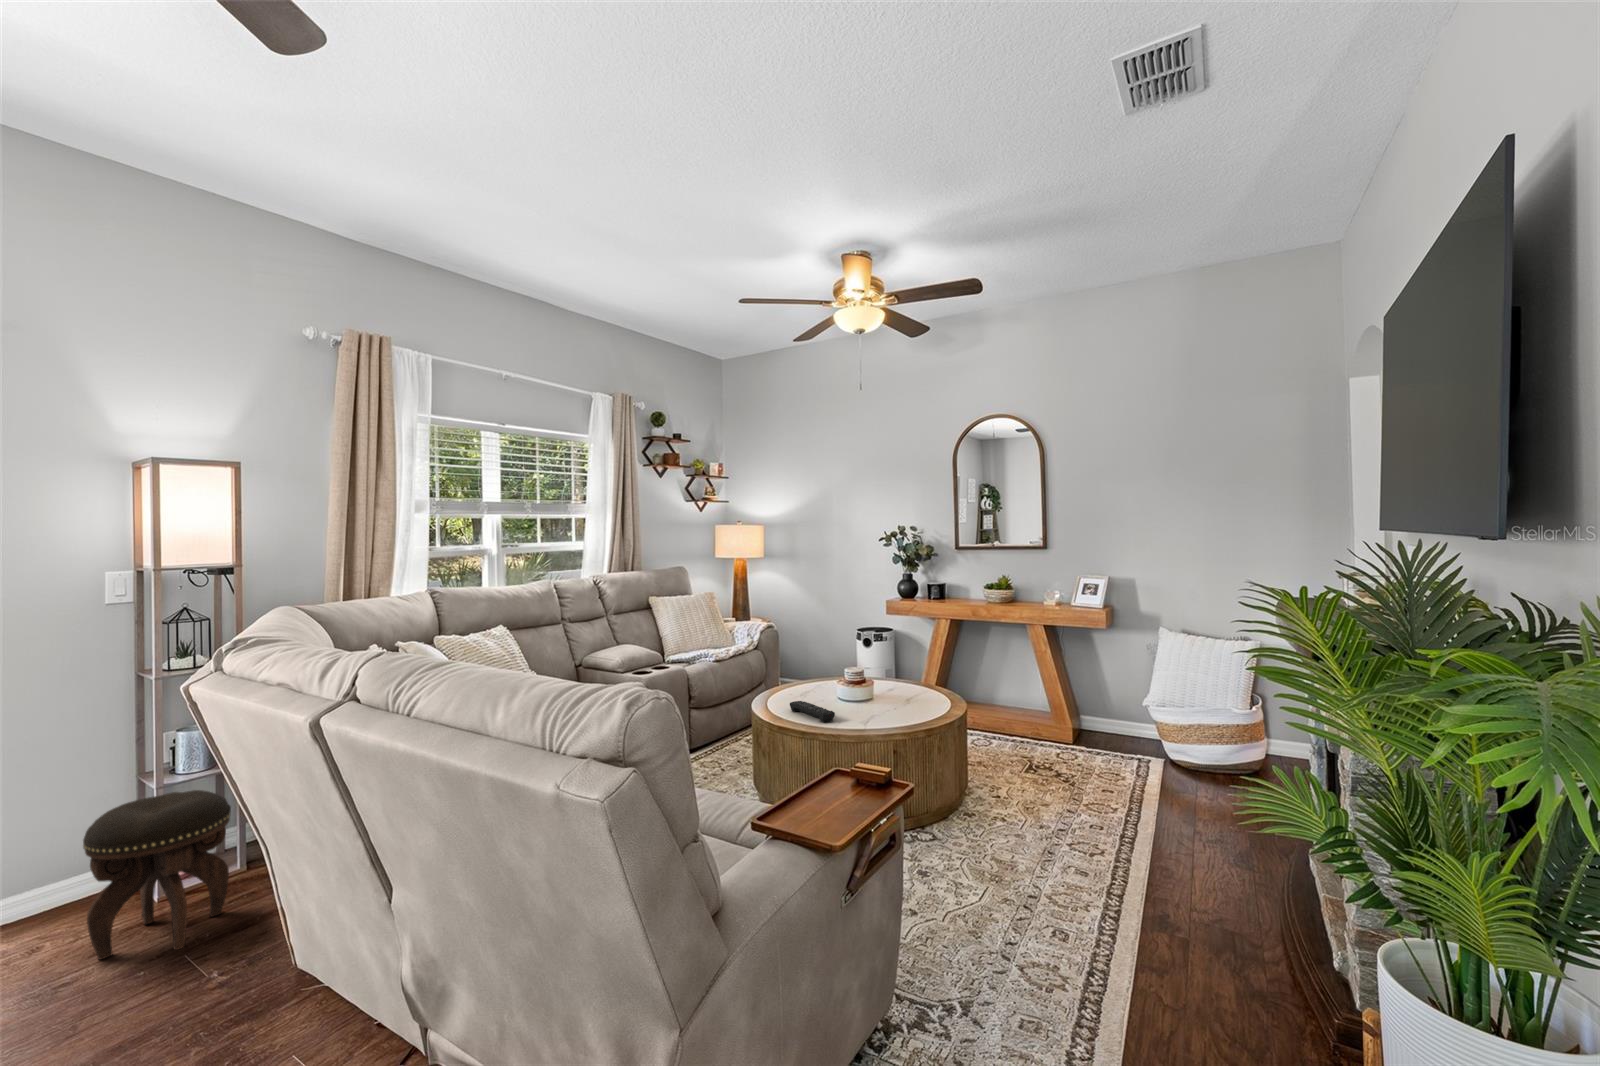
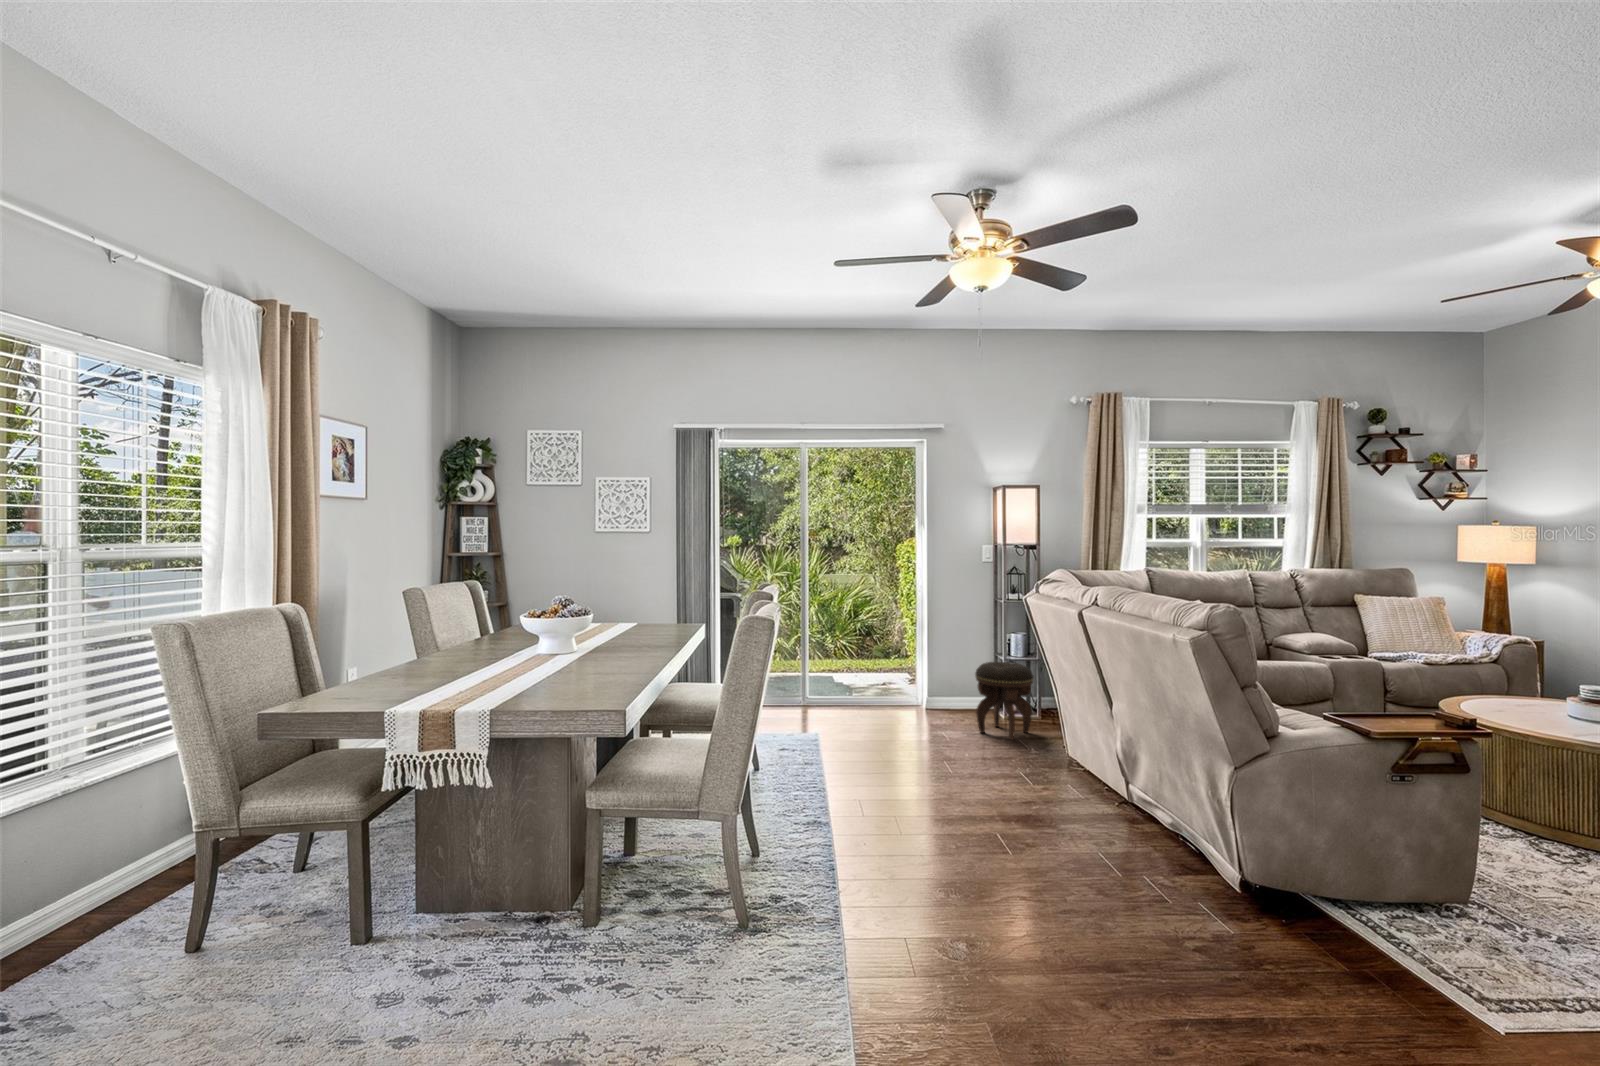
remote control: present [790,701,835,722] -> none [1487,699,1541,721]

